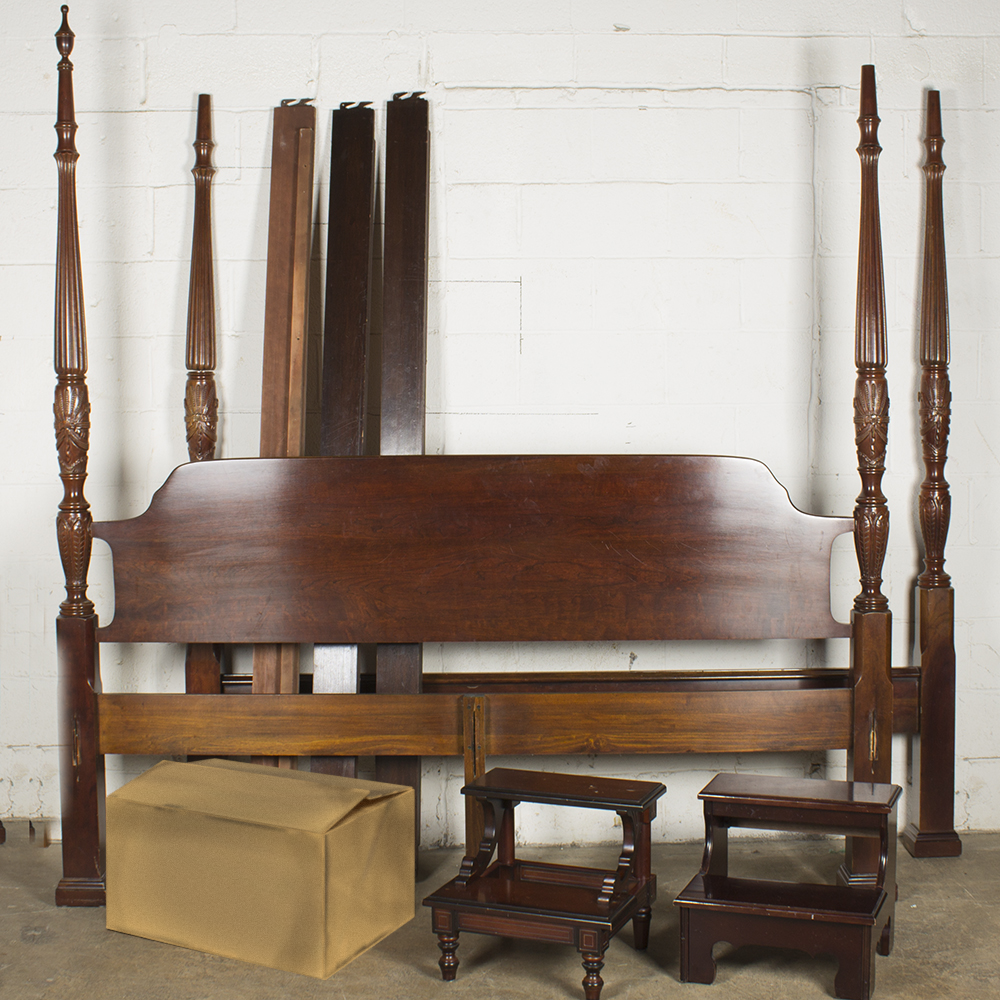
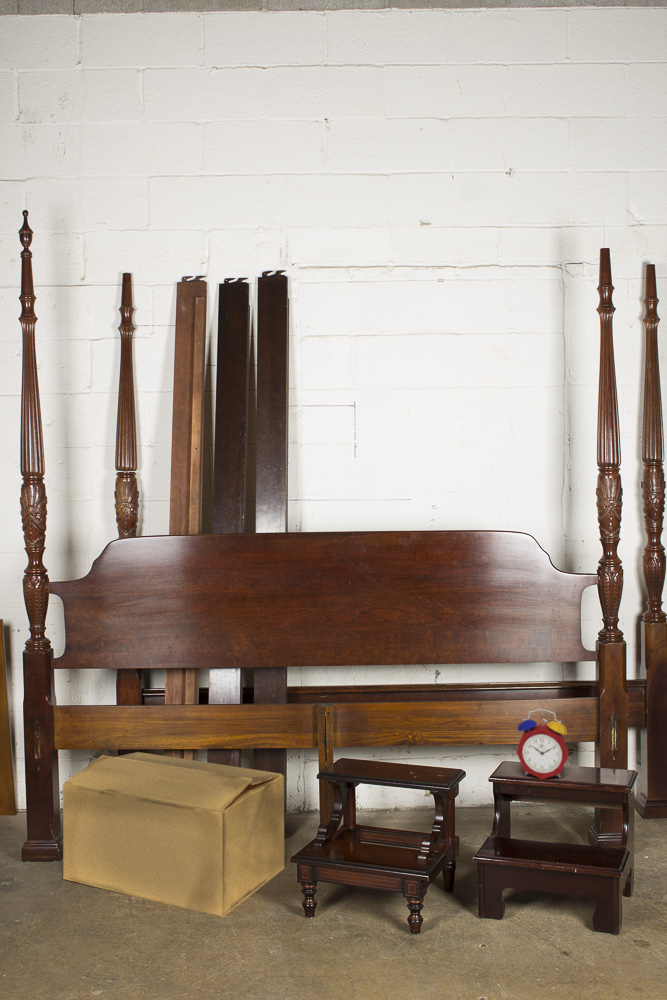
alarm clock: none [740,695,813,793] -> present [516,709,568,779]

